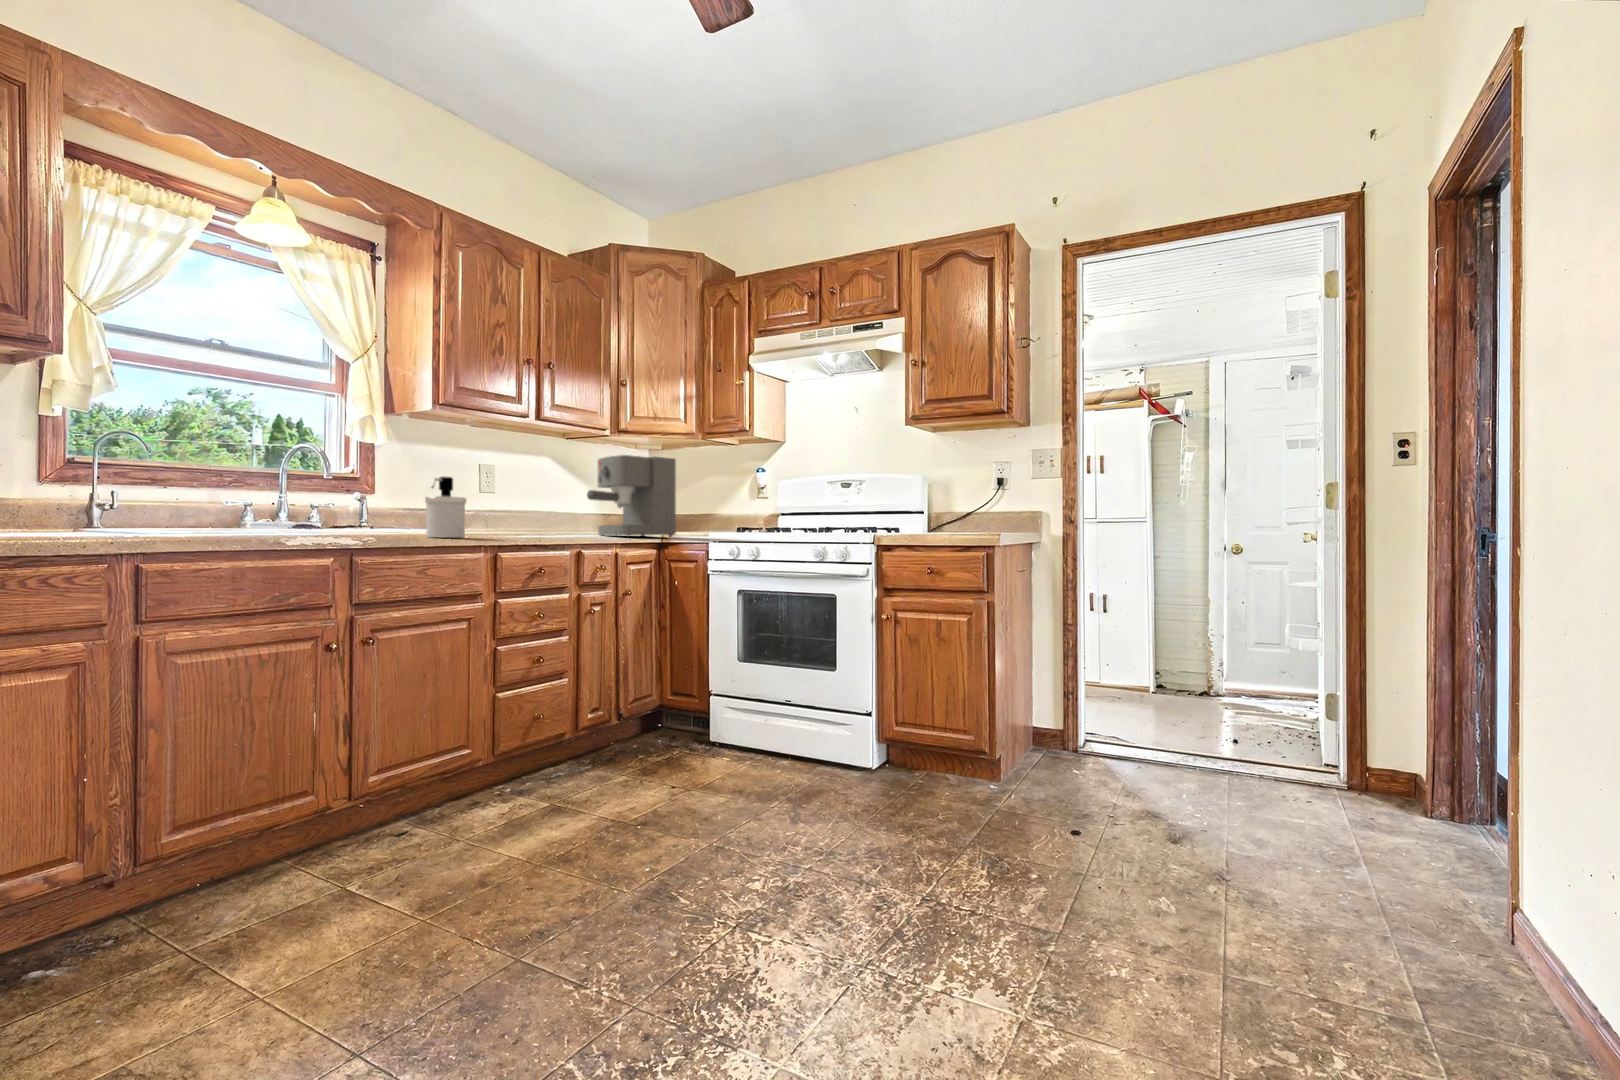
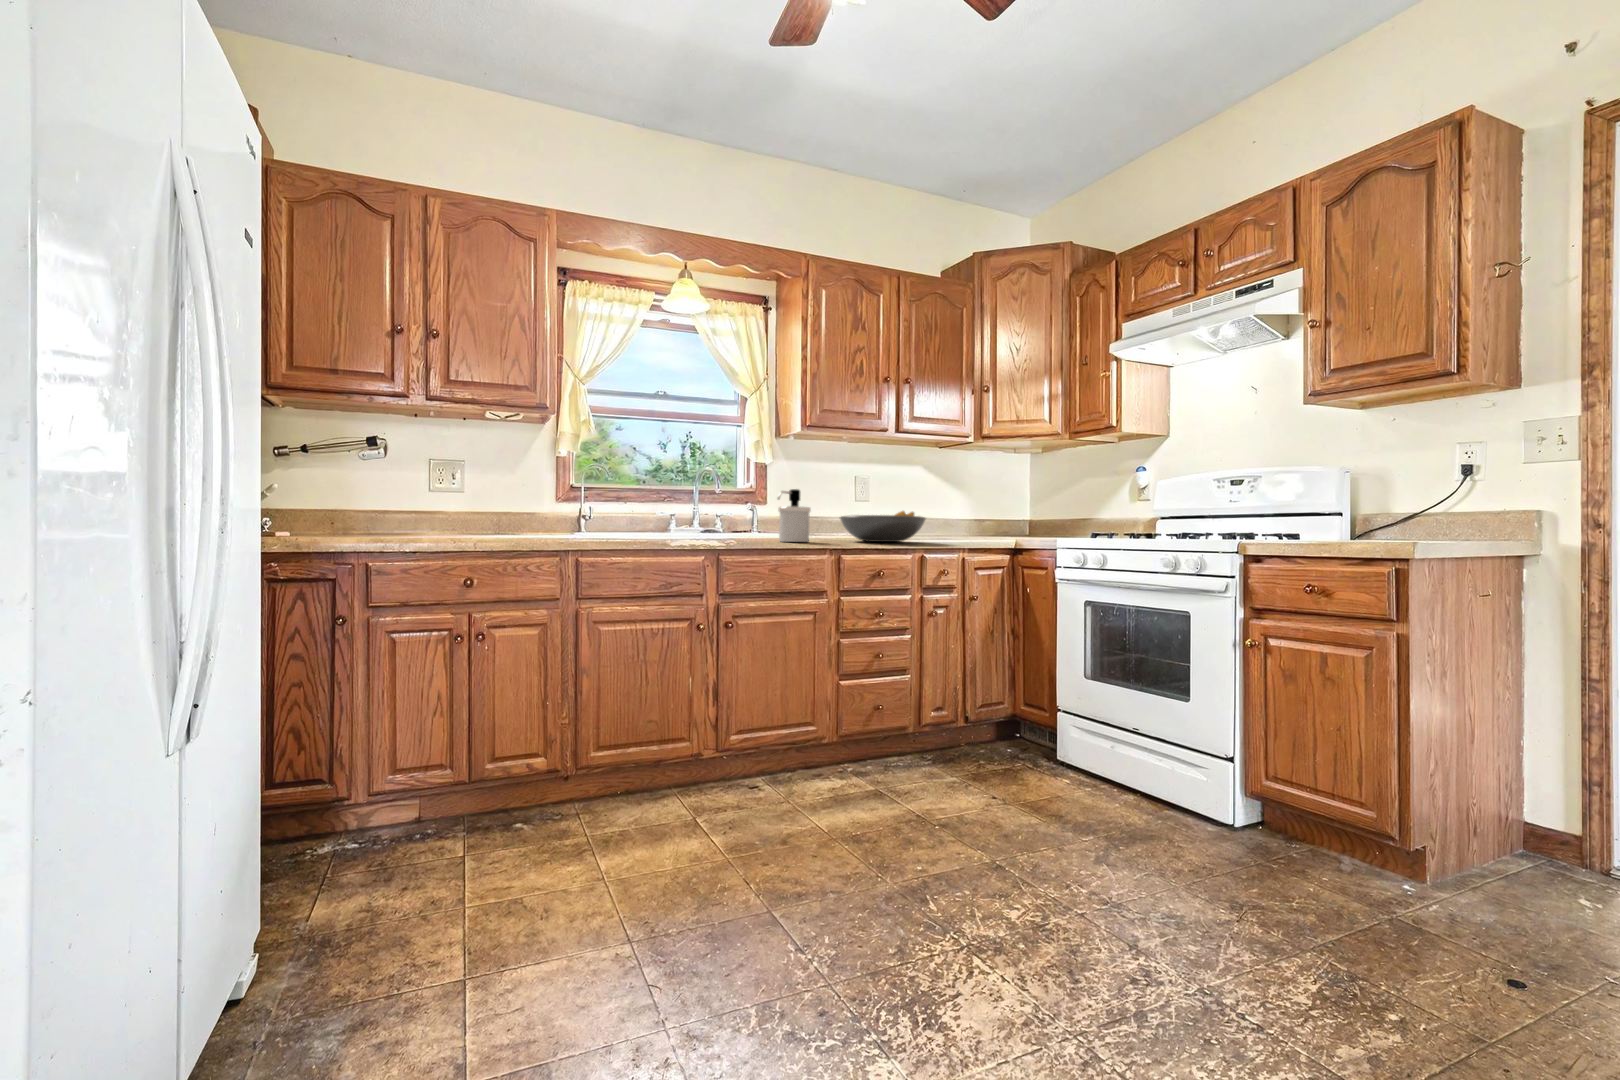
coffee maker: present [587,455,676,537] -> none [933,460,1026,542]
fruit bowl: none [491,504,590,537] -> present [840,511,926,542]

